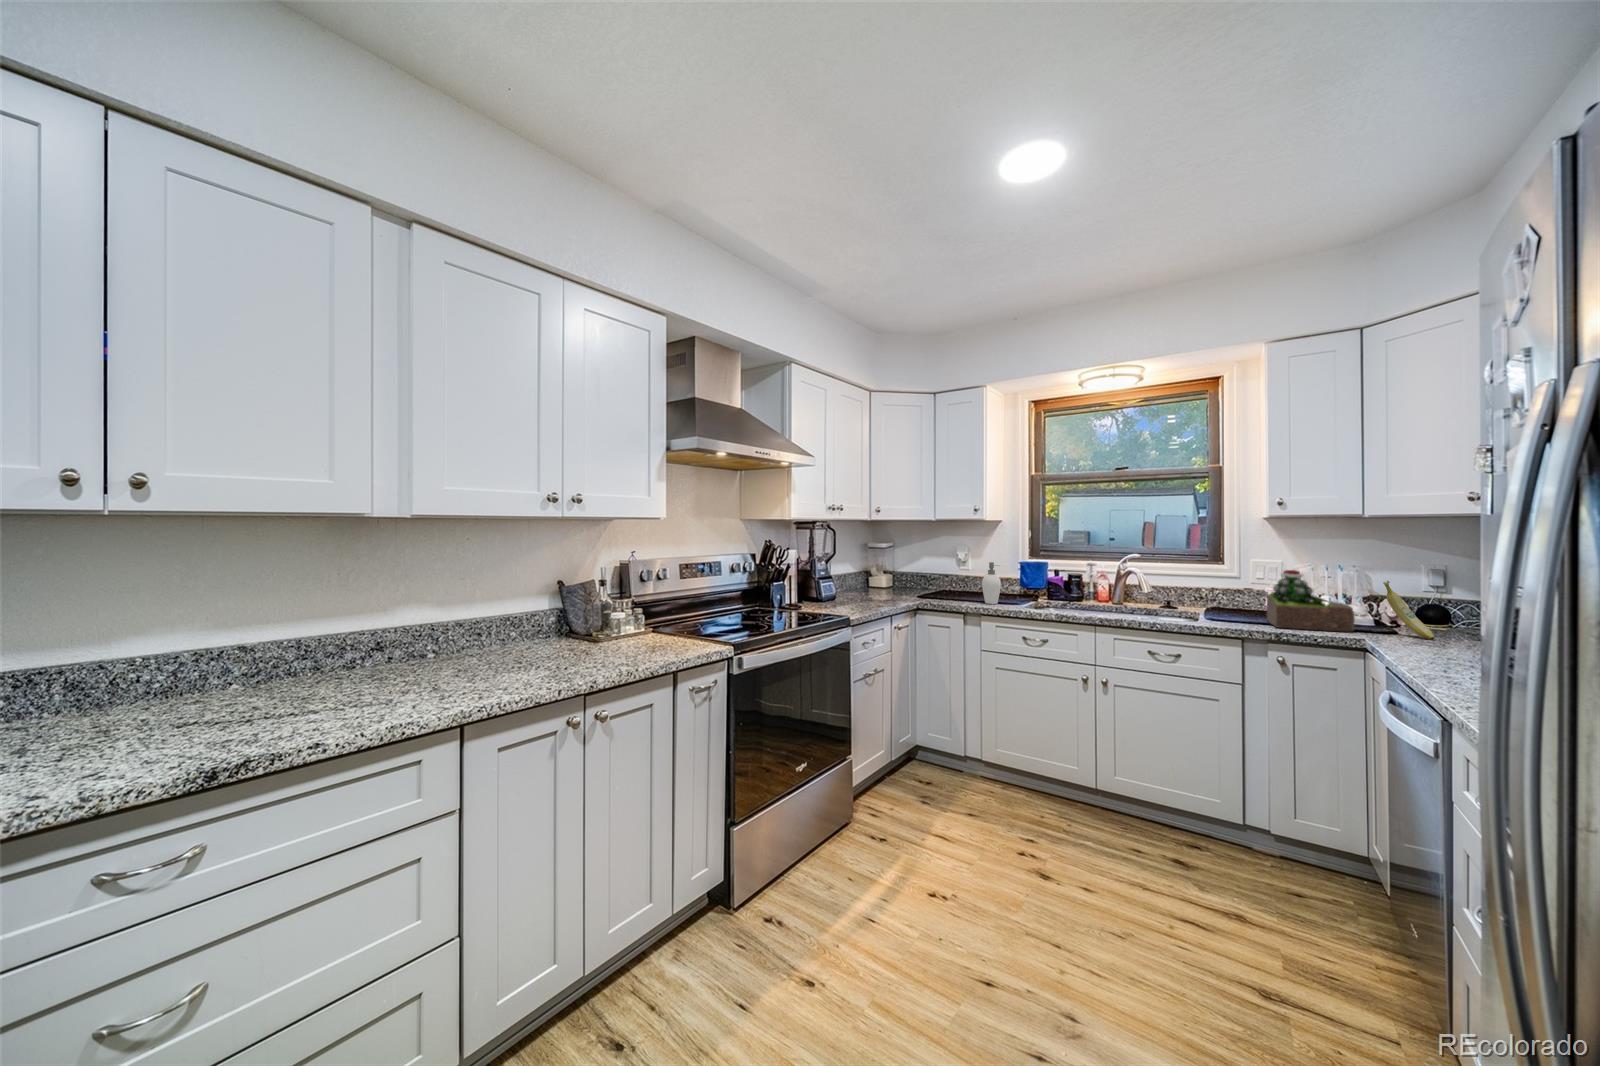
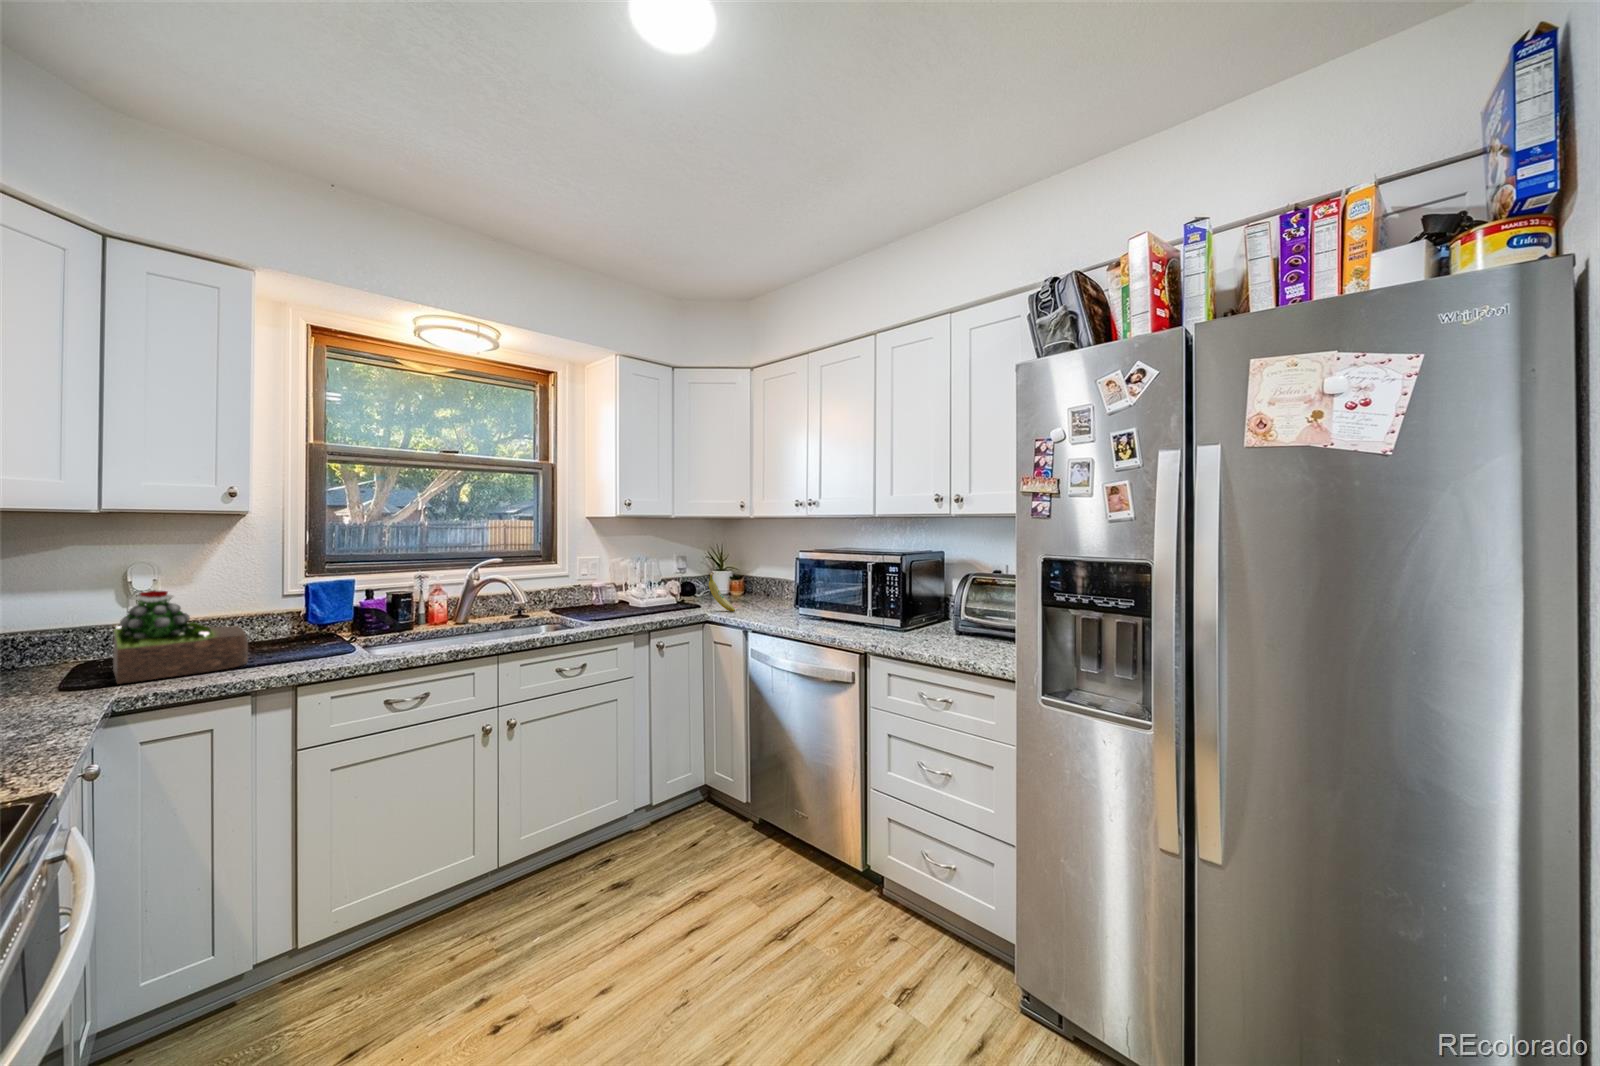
soap dispenser: present [982,562,1001,604] -> none [283,588,336,662]
succulent plant: present [1267,570,1355,632] -> present [113,591,248,684]

